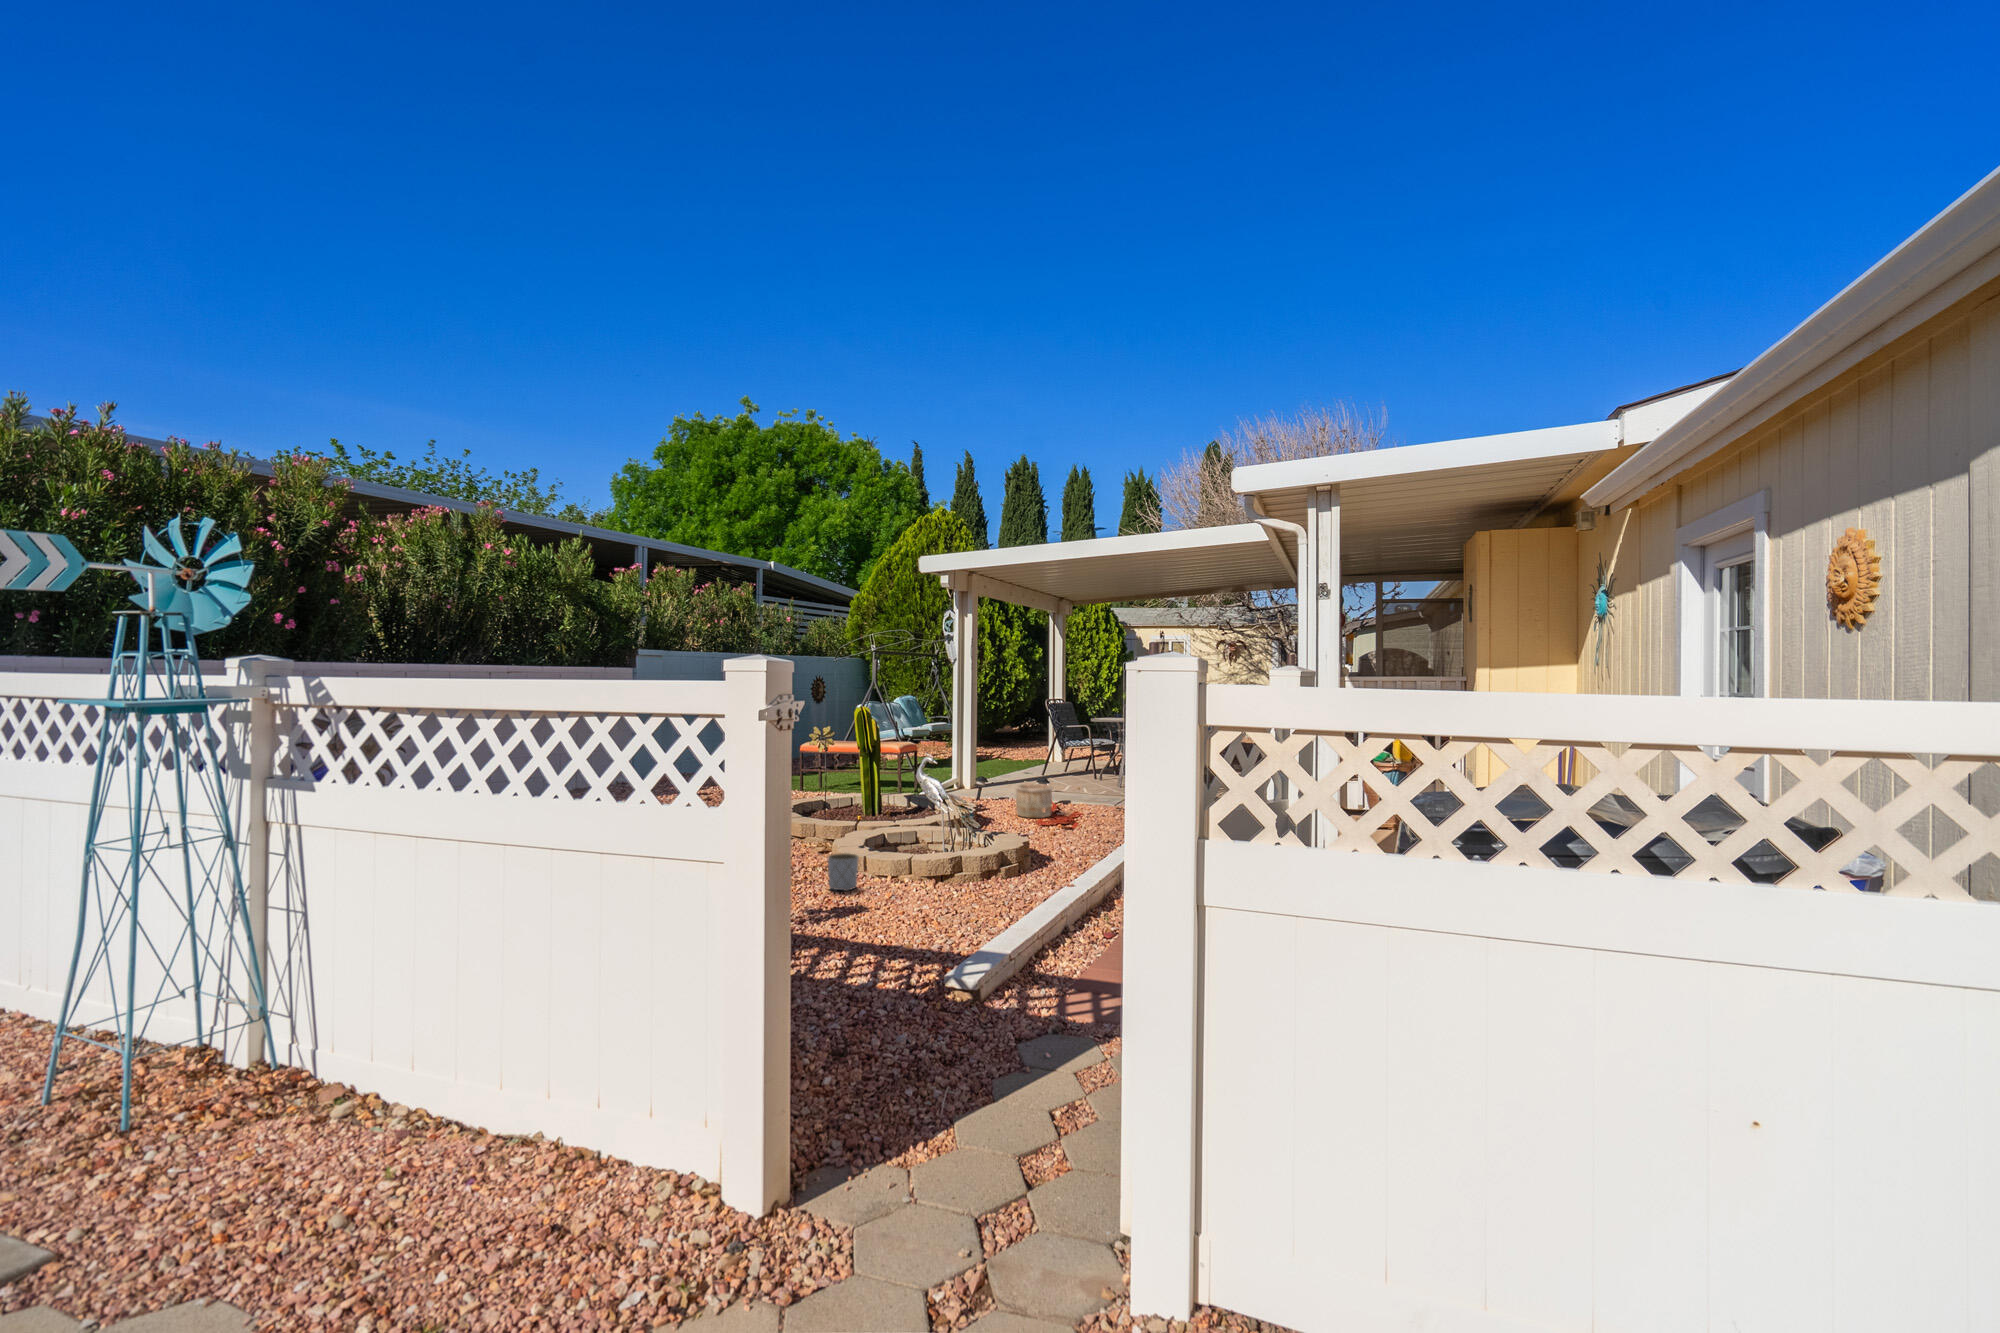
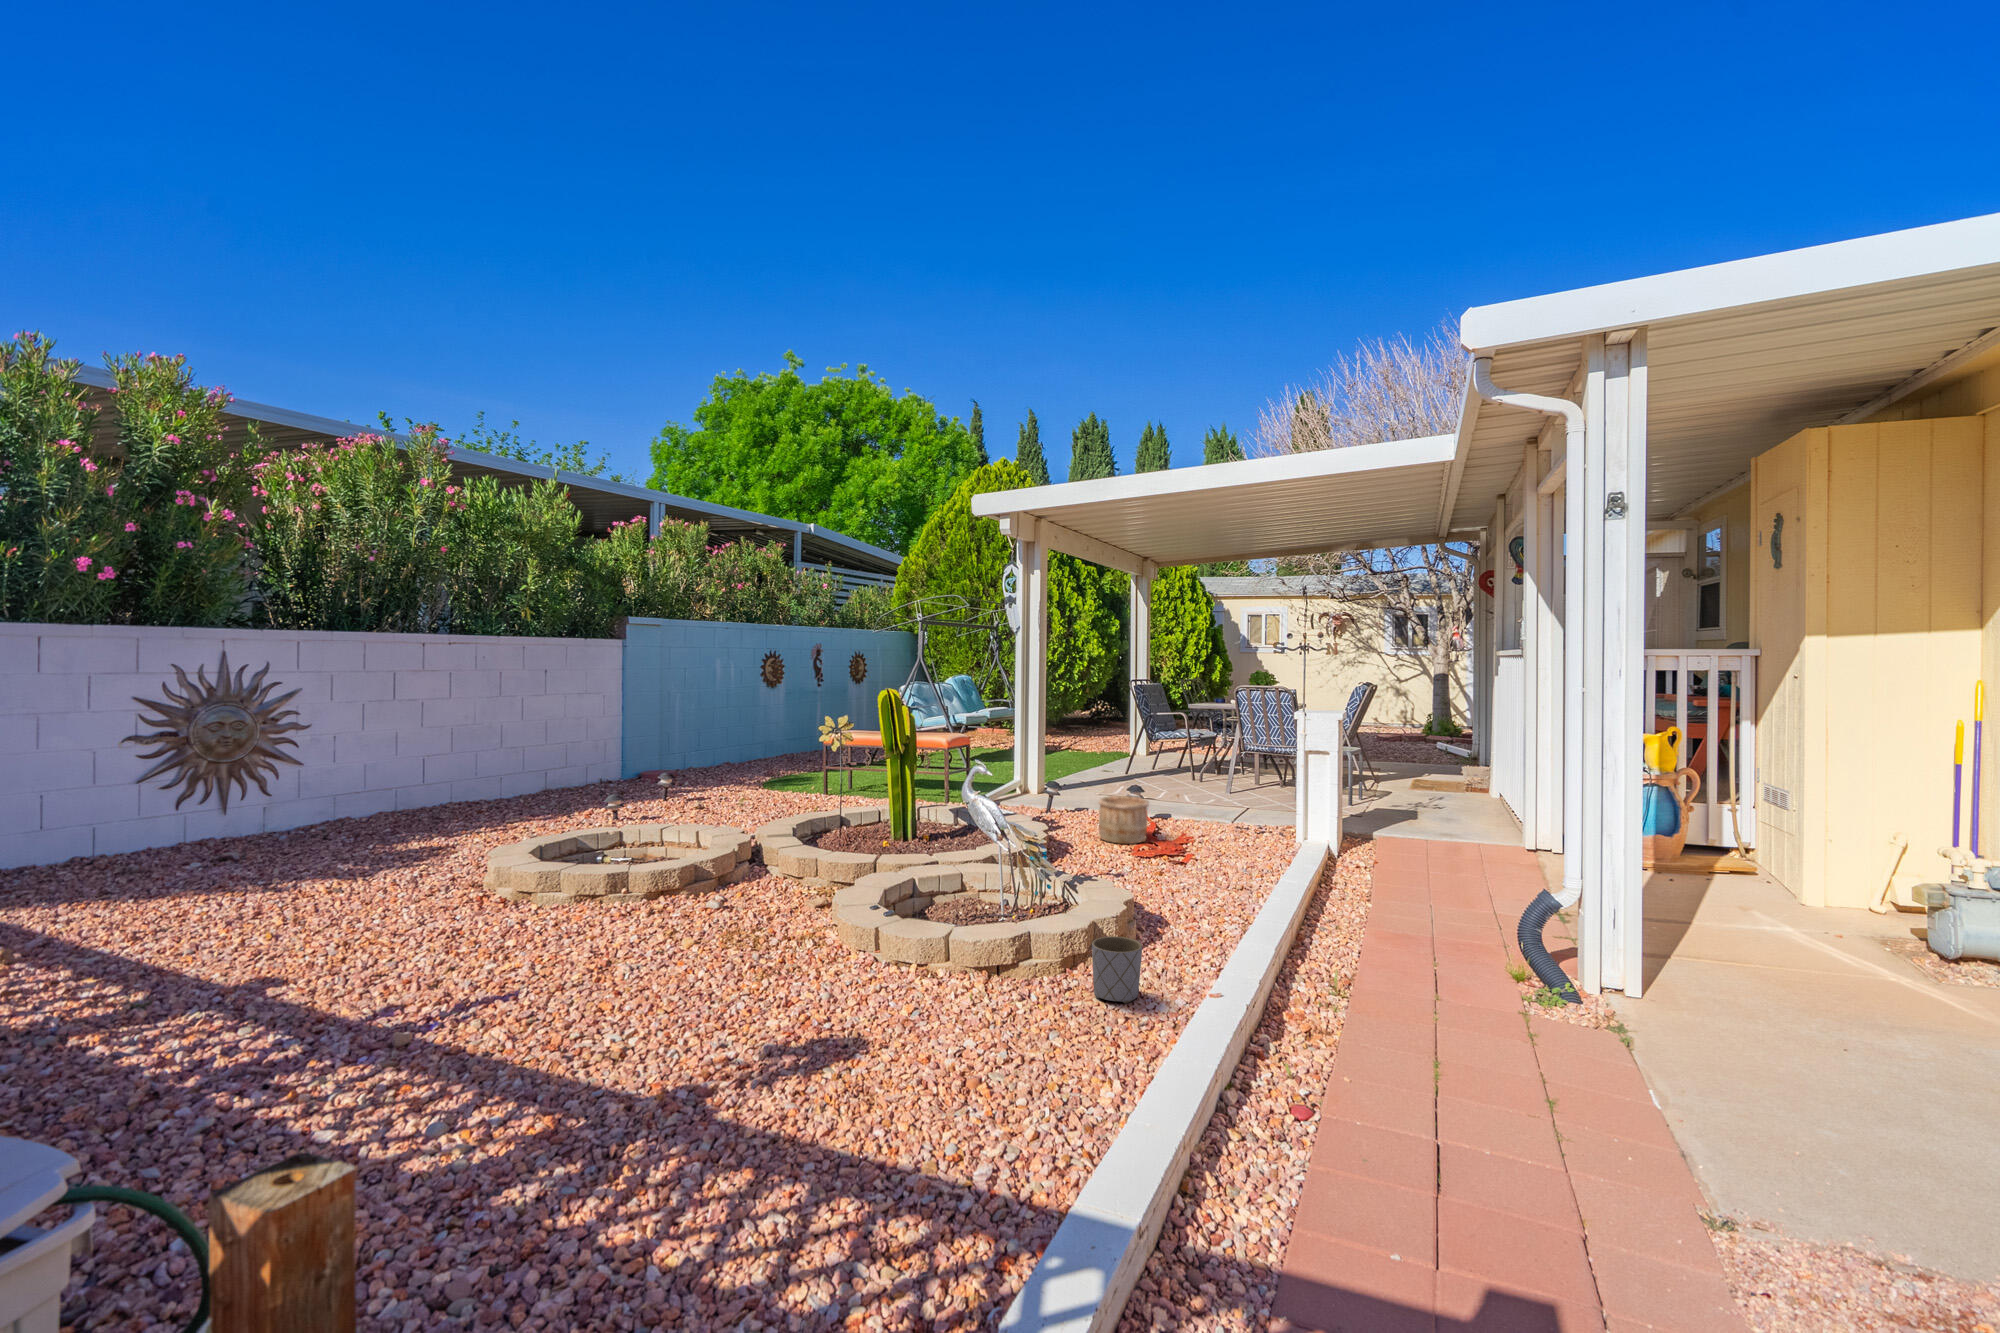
planter: present [828,853,859,891] -> present [1092,936,1142,1004]

